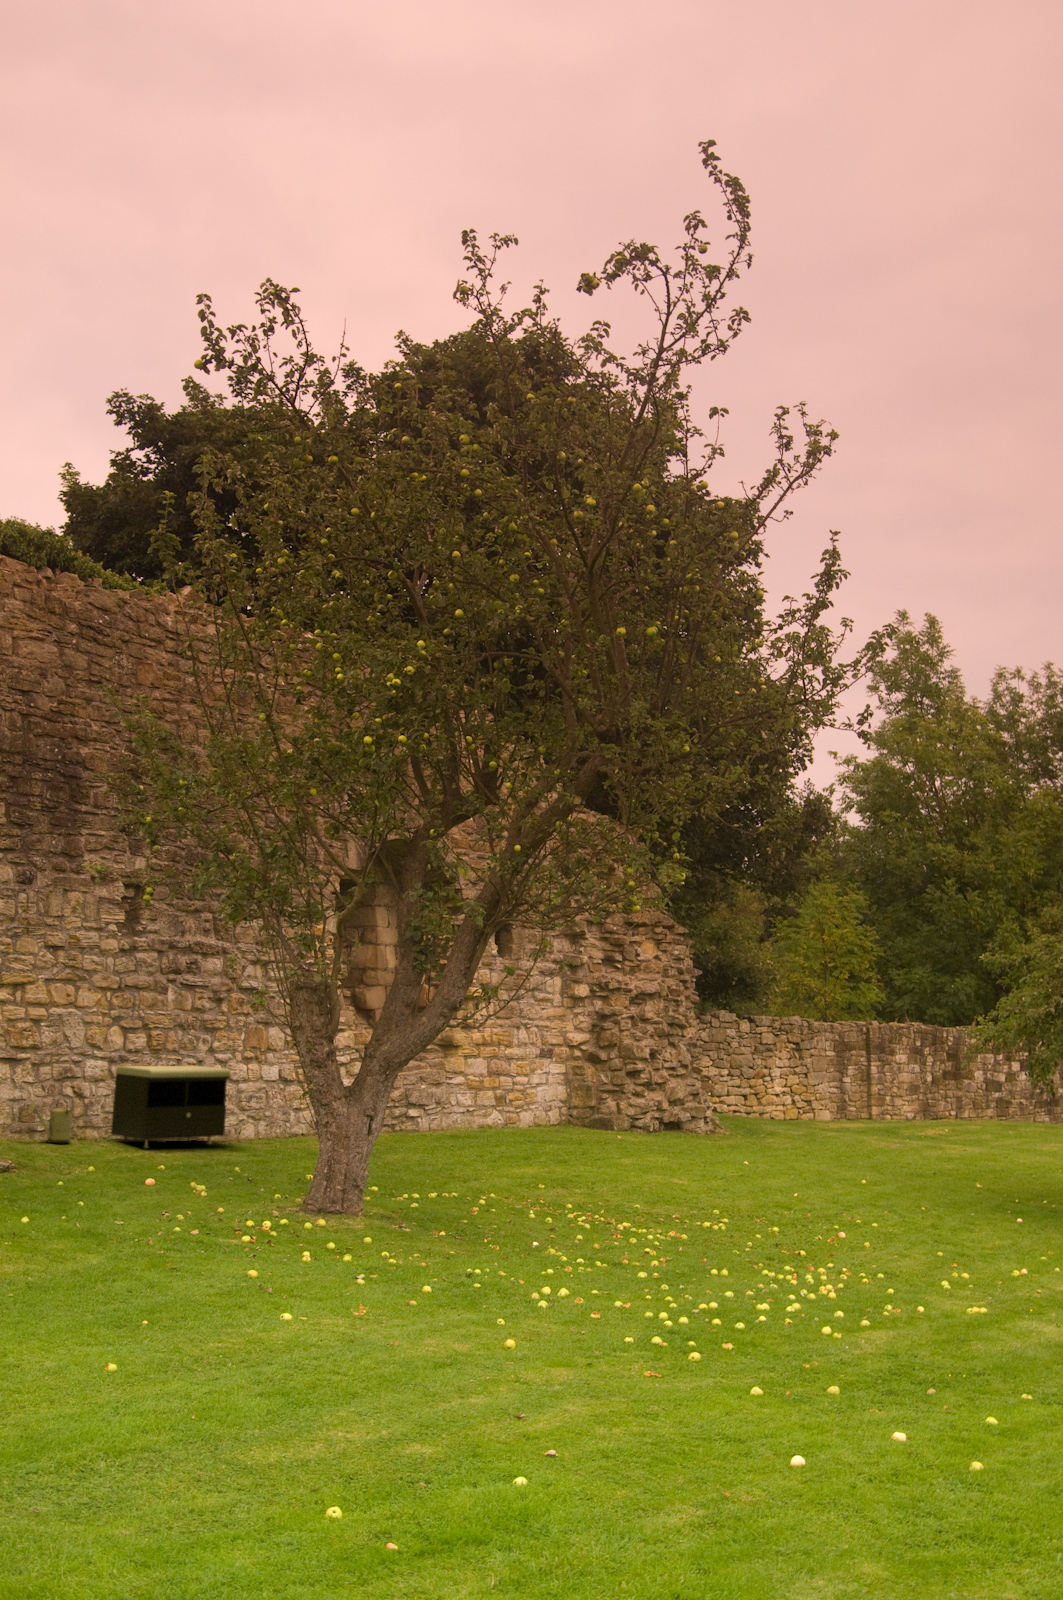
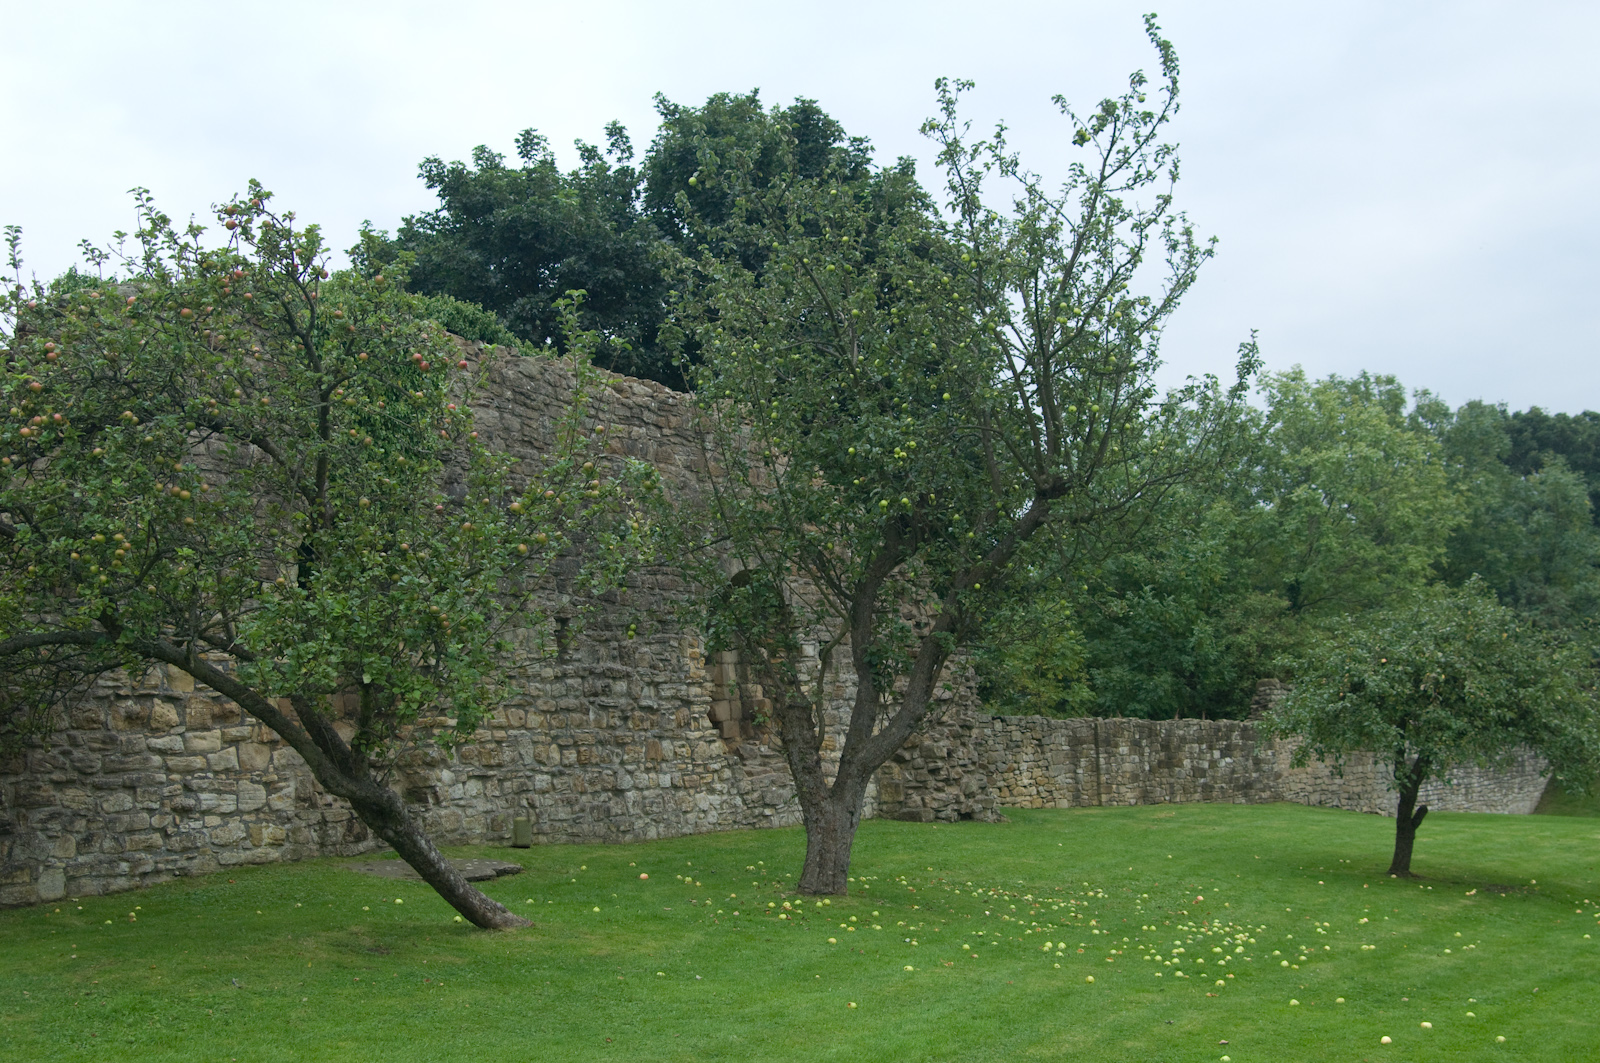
storage bench: present [111,1066,230,1148] -> none [556,777,651,849]

